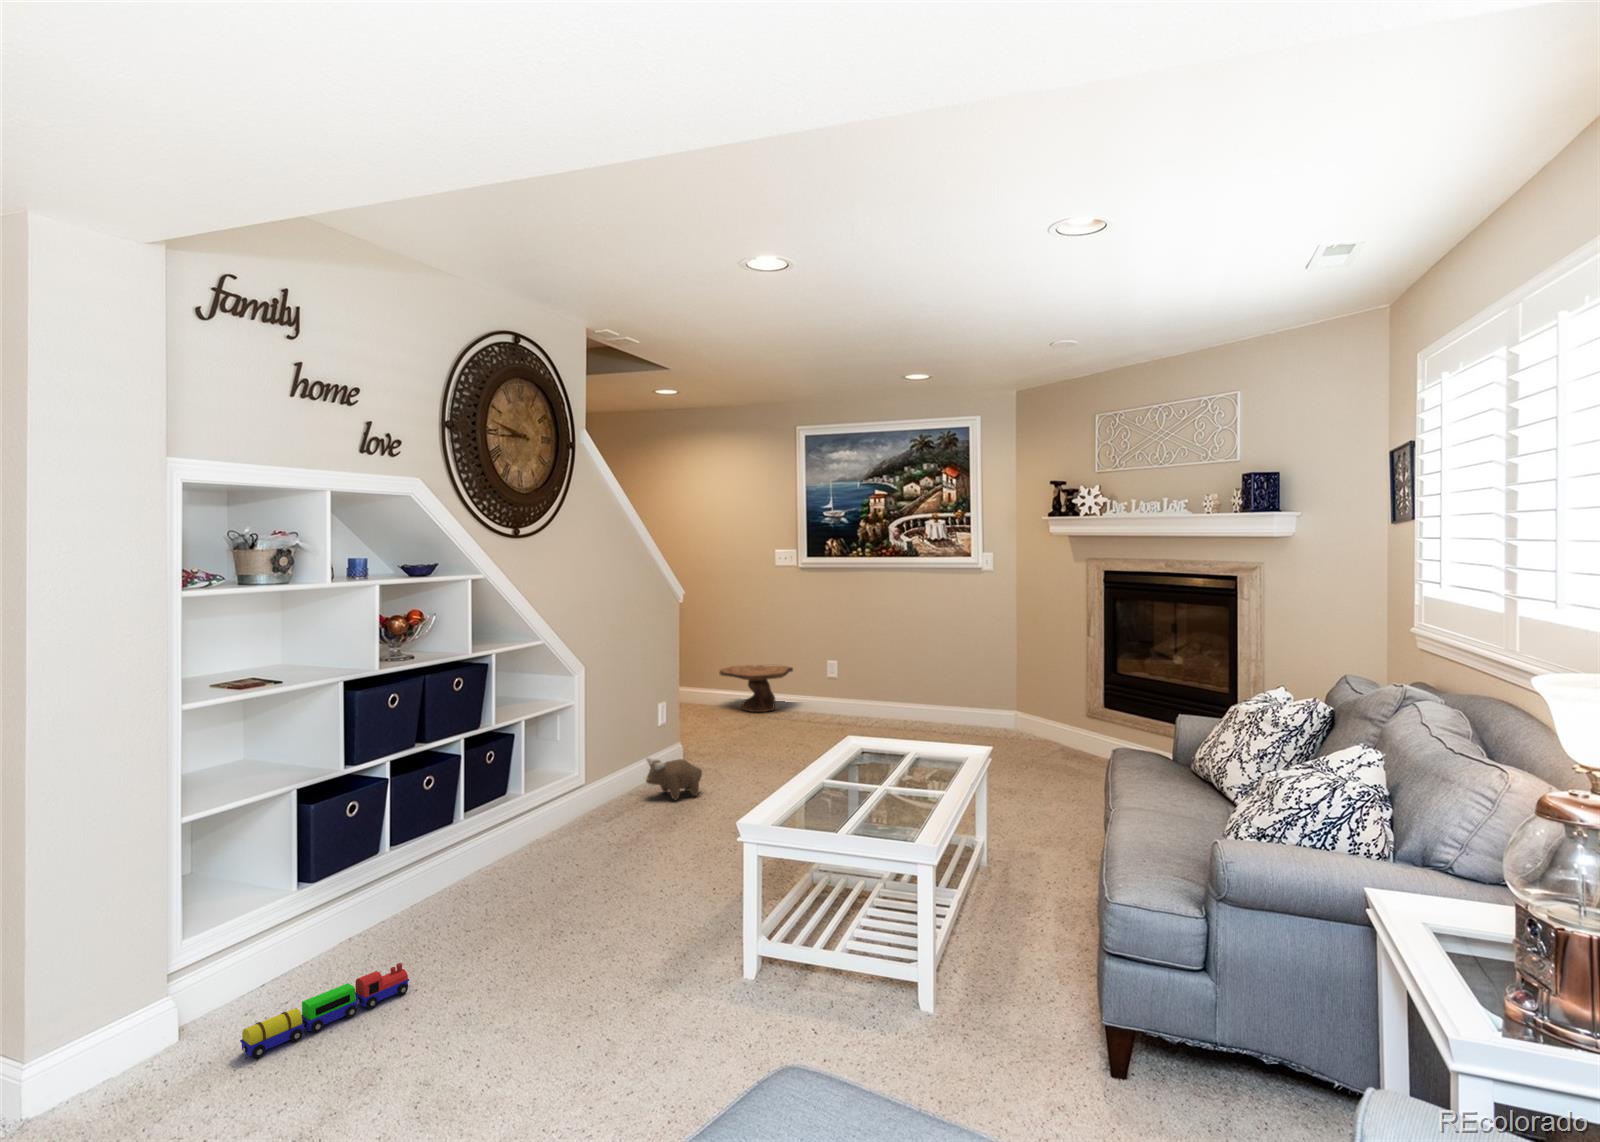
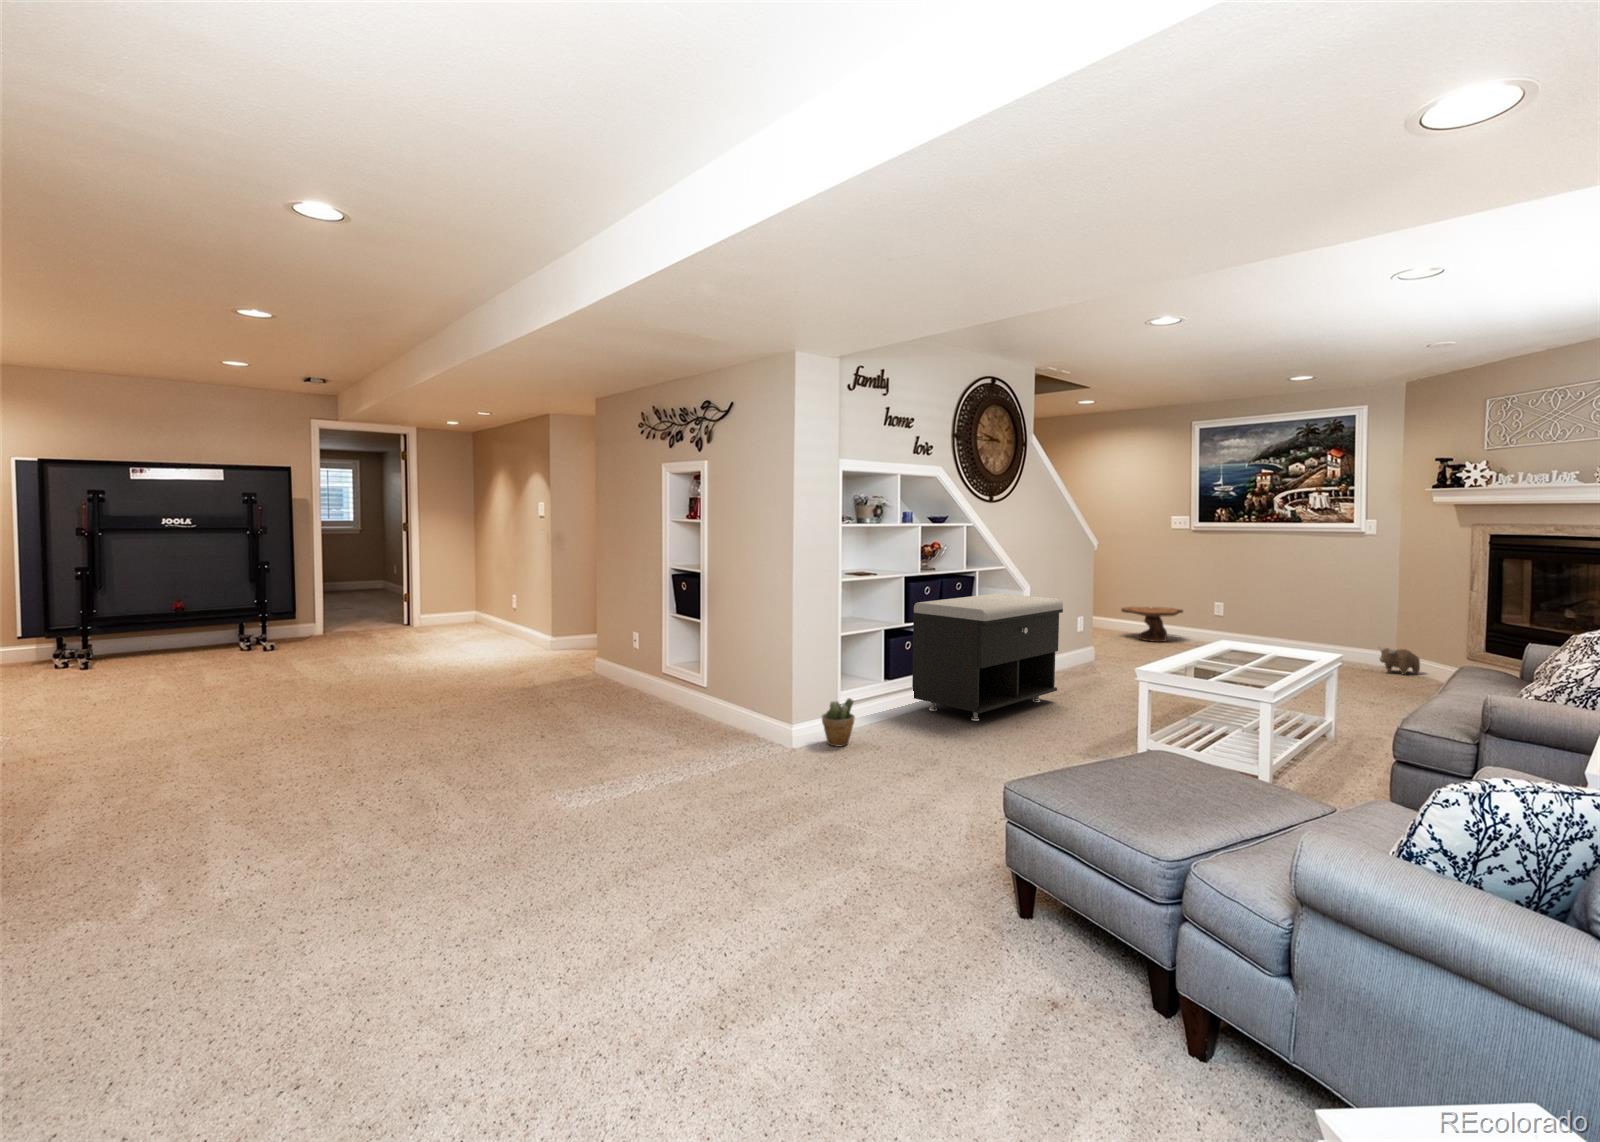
storage bench: none [363,684,631,930] -> present [912,593,1063,721]
plush toy: present [644,758,702,800] -> present [1379,647,1420,675]
toy train: present [240,963,409,1058] -> none [872,722,944,747]
potted plant: none [108,964,196,1083] -> present [822,698,855,746]

